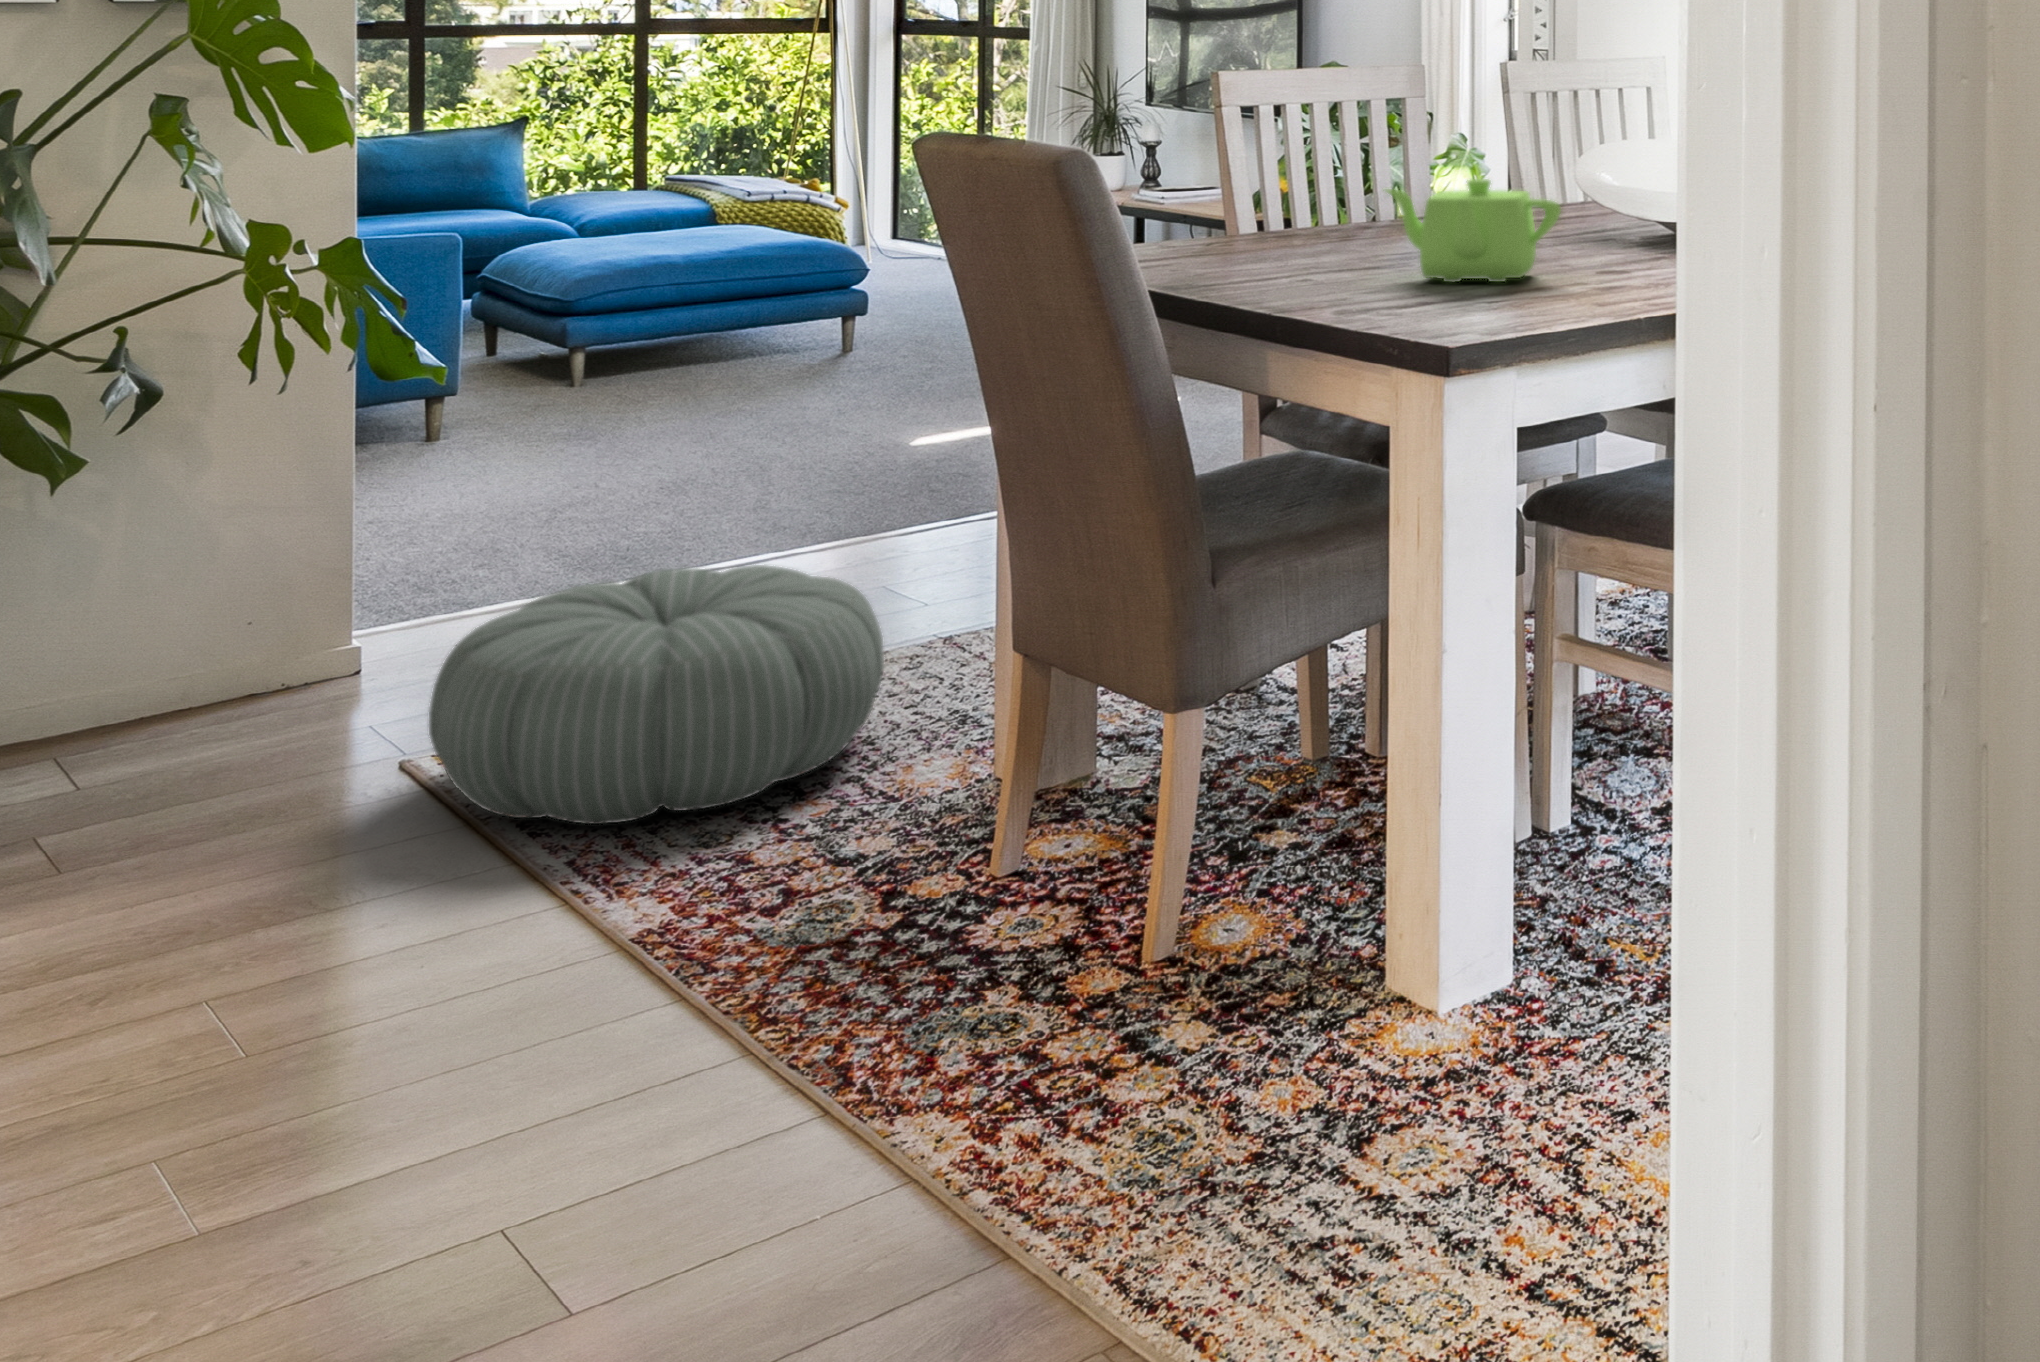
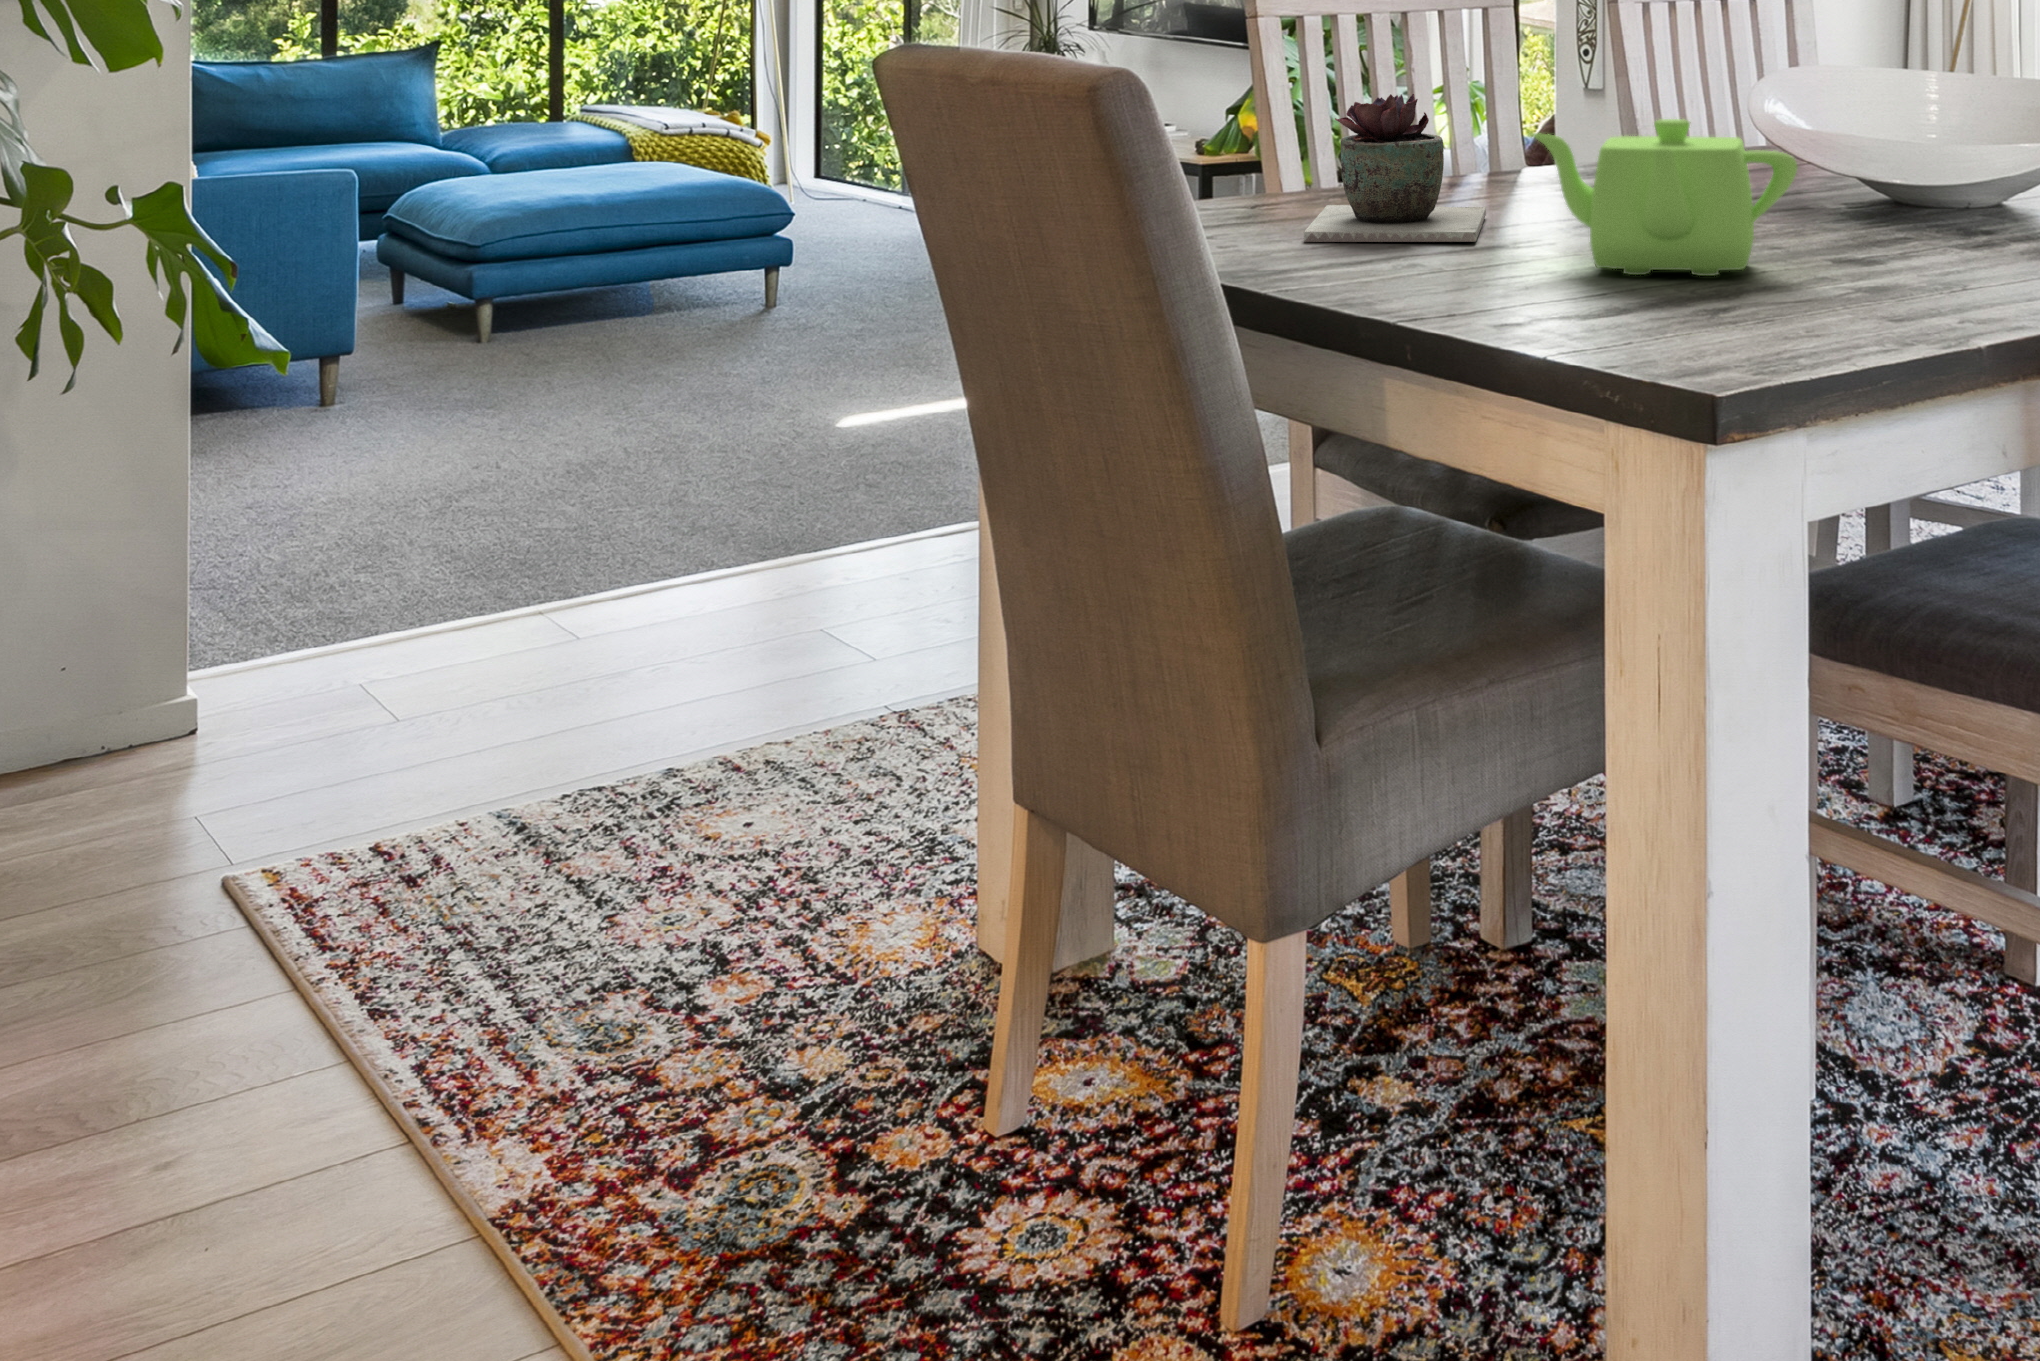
succulent plant: none [1233,162,1373,265] -> present [1304,94,1486,242]
pouf: present [429,565,884,824] -> none [250,631,828,1002]

